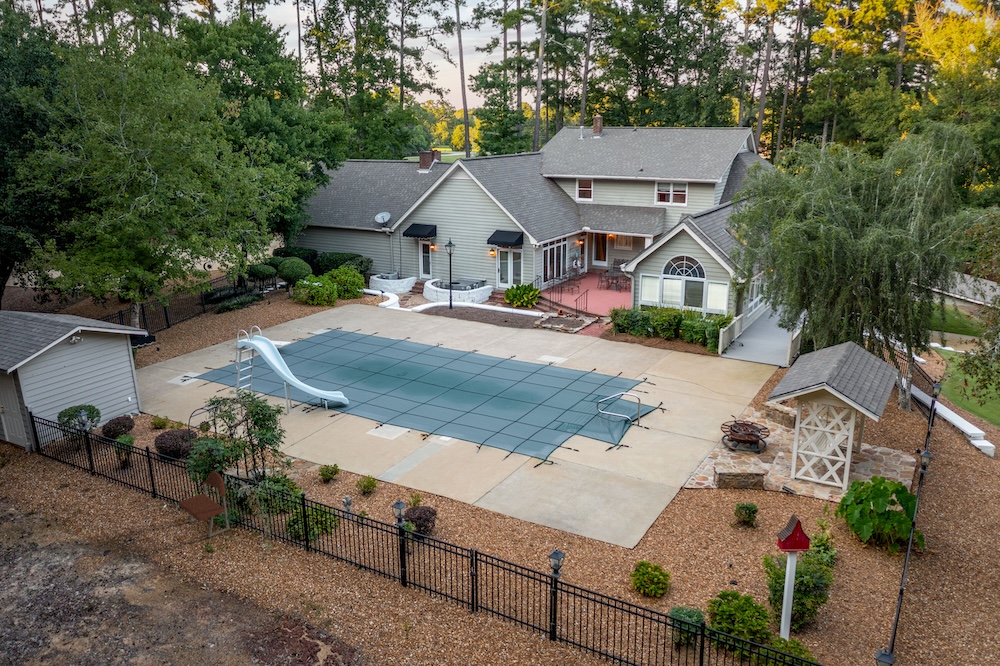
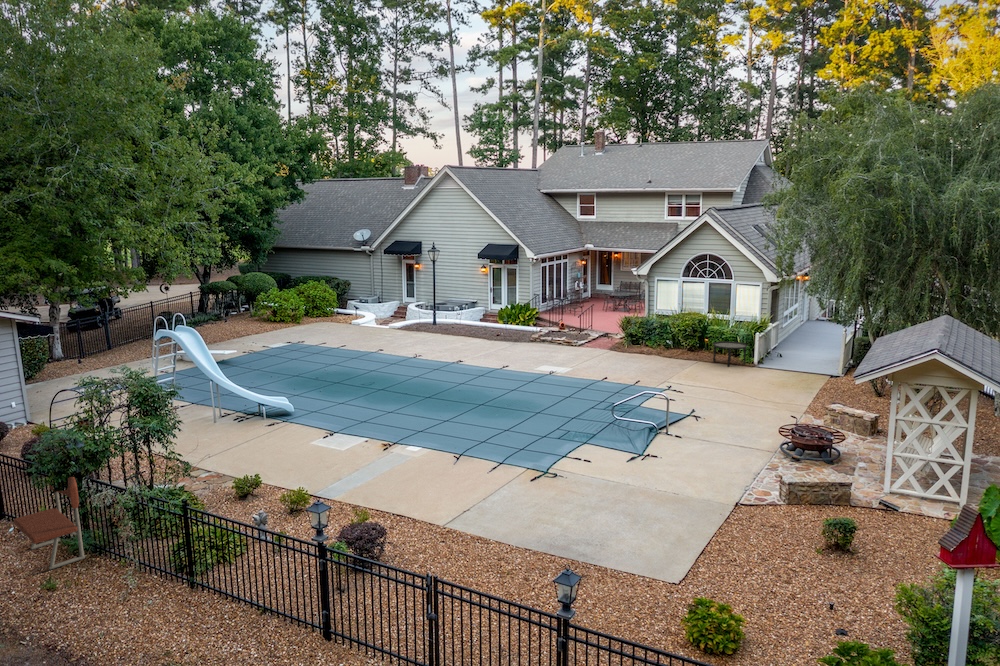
round table: none [685,333,714,356] -> present [713,341,747,367]

